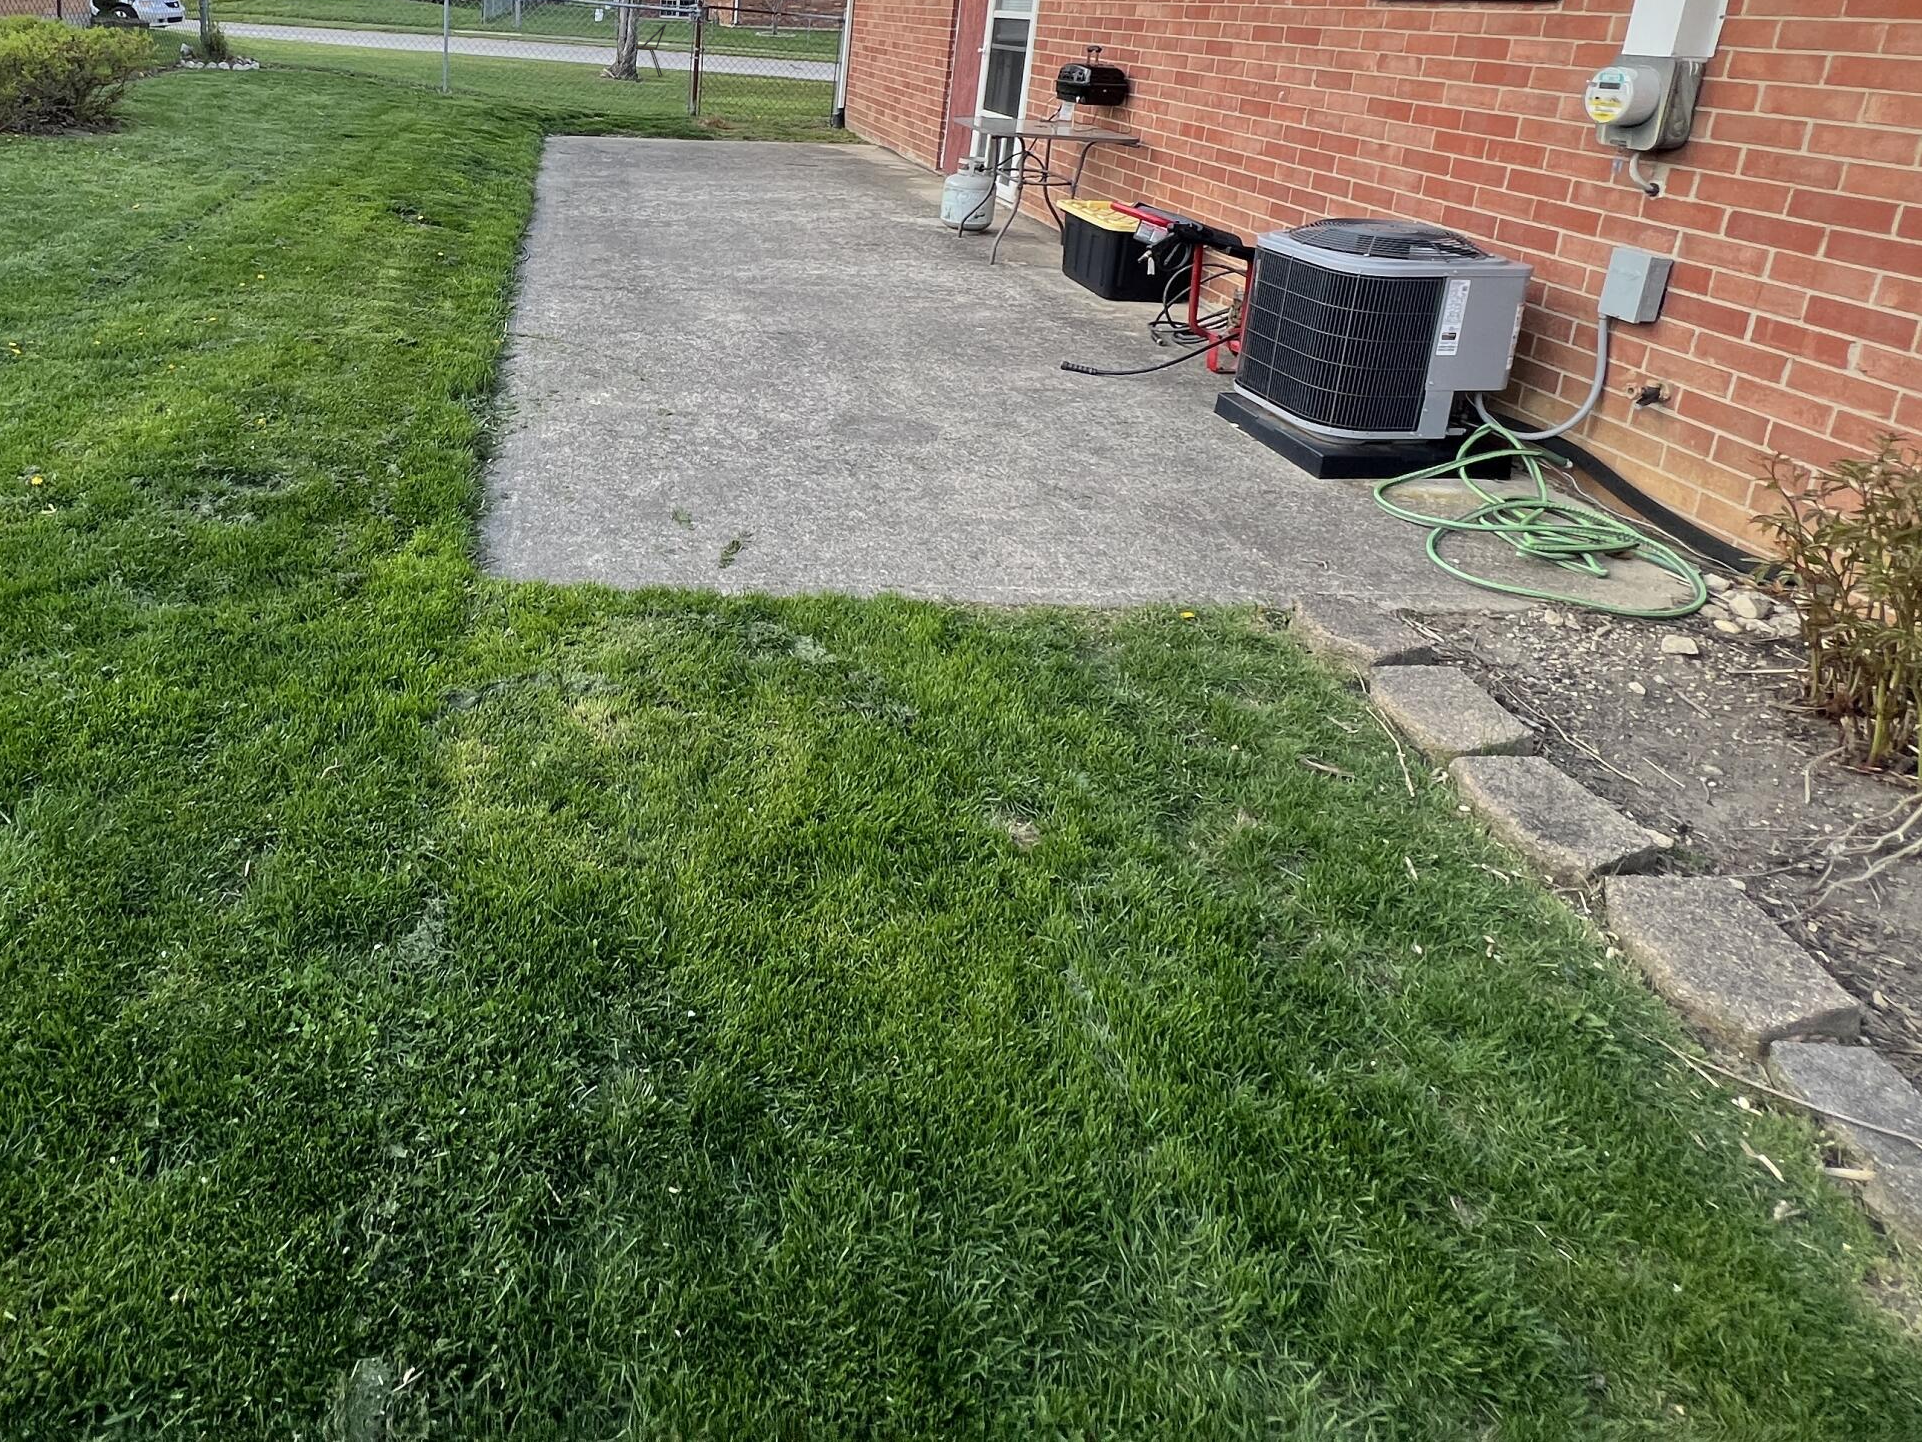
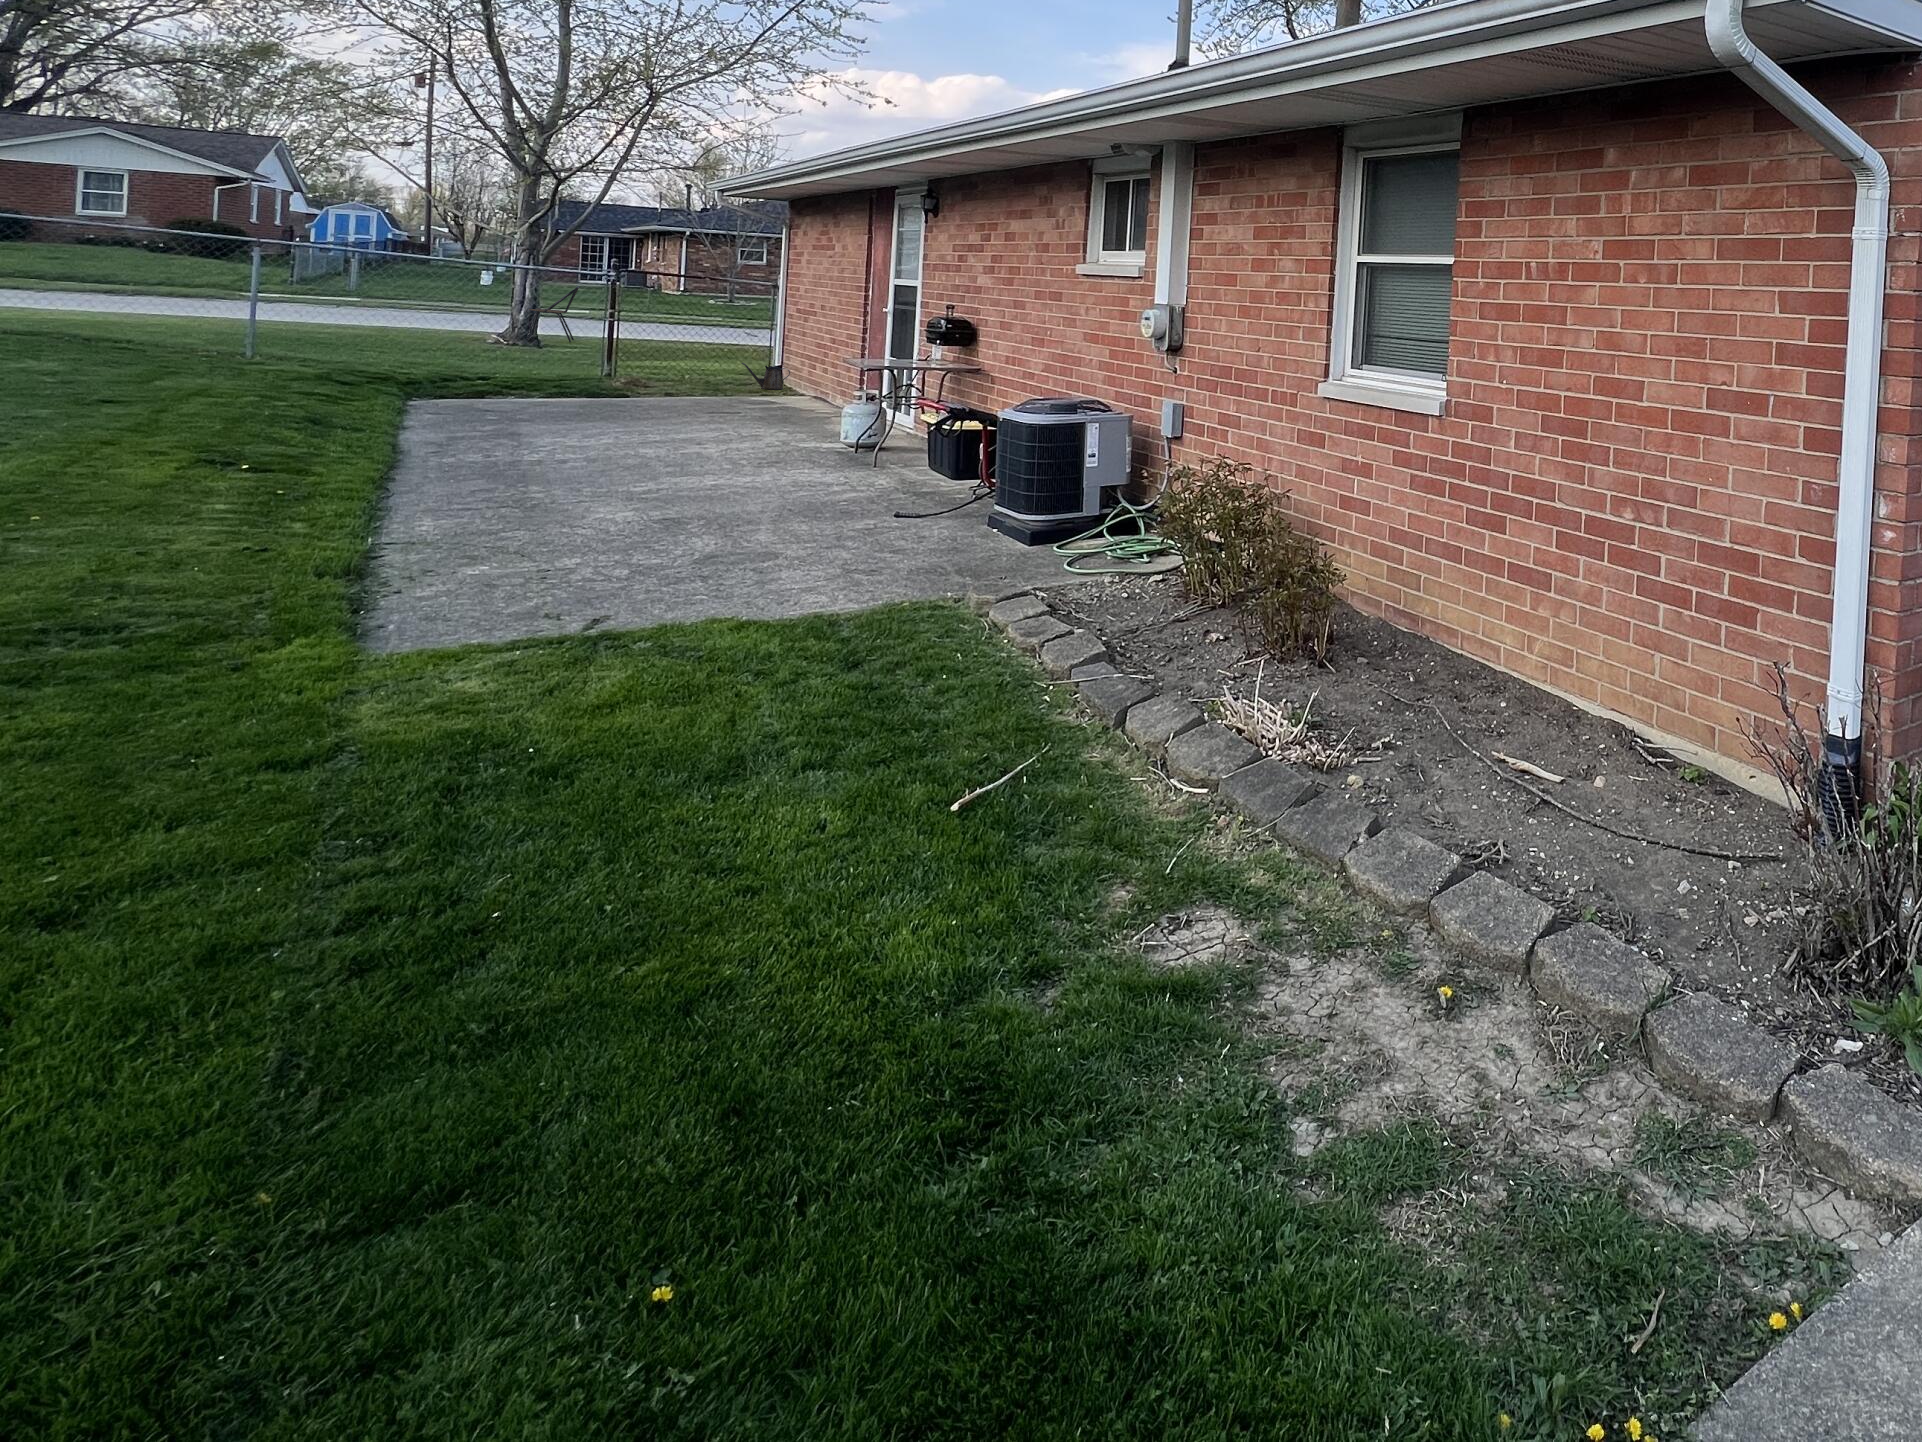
watering can: none [809,106,855,136] -> present [742,363,790,389]

